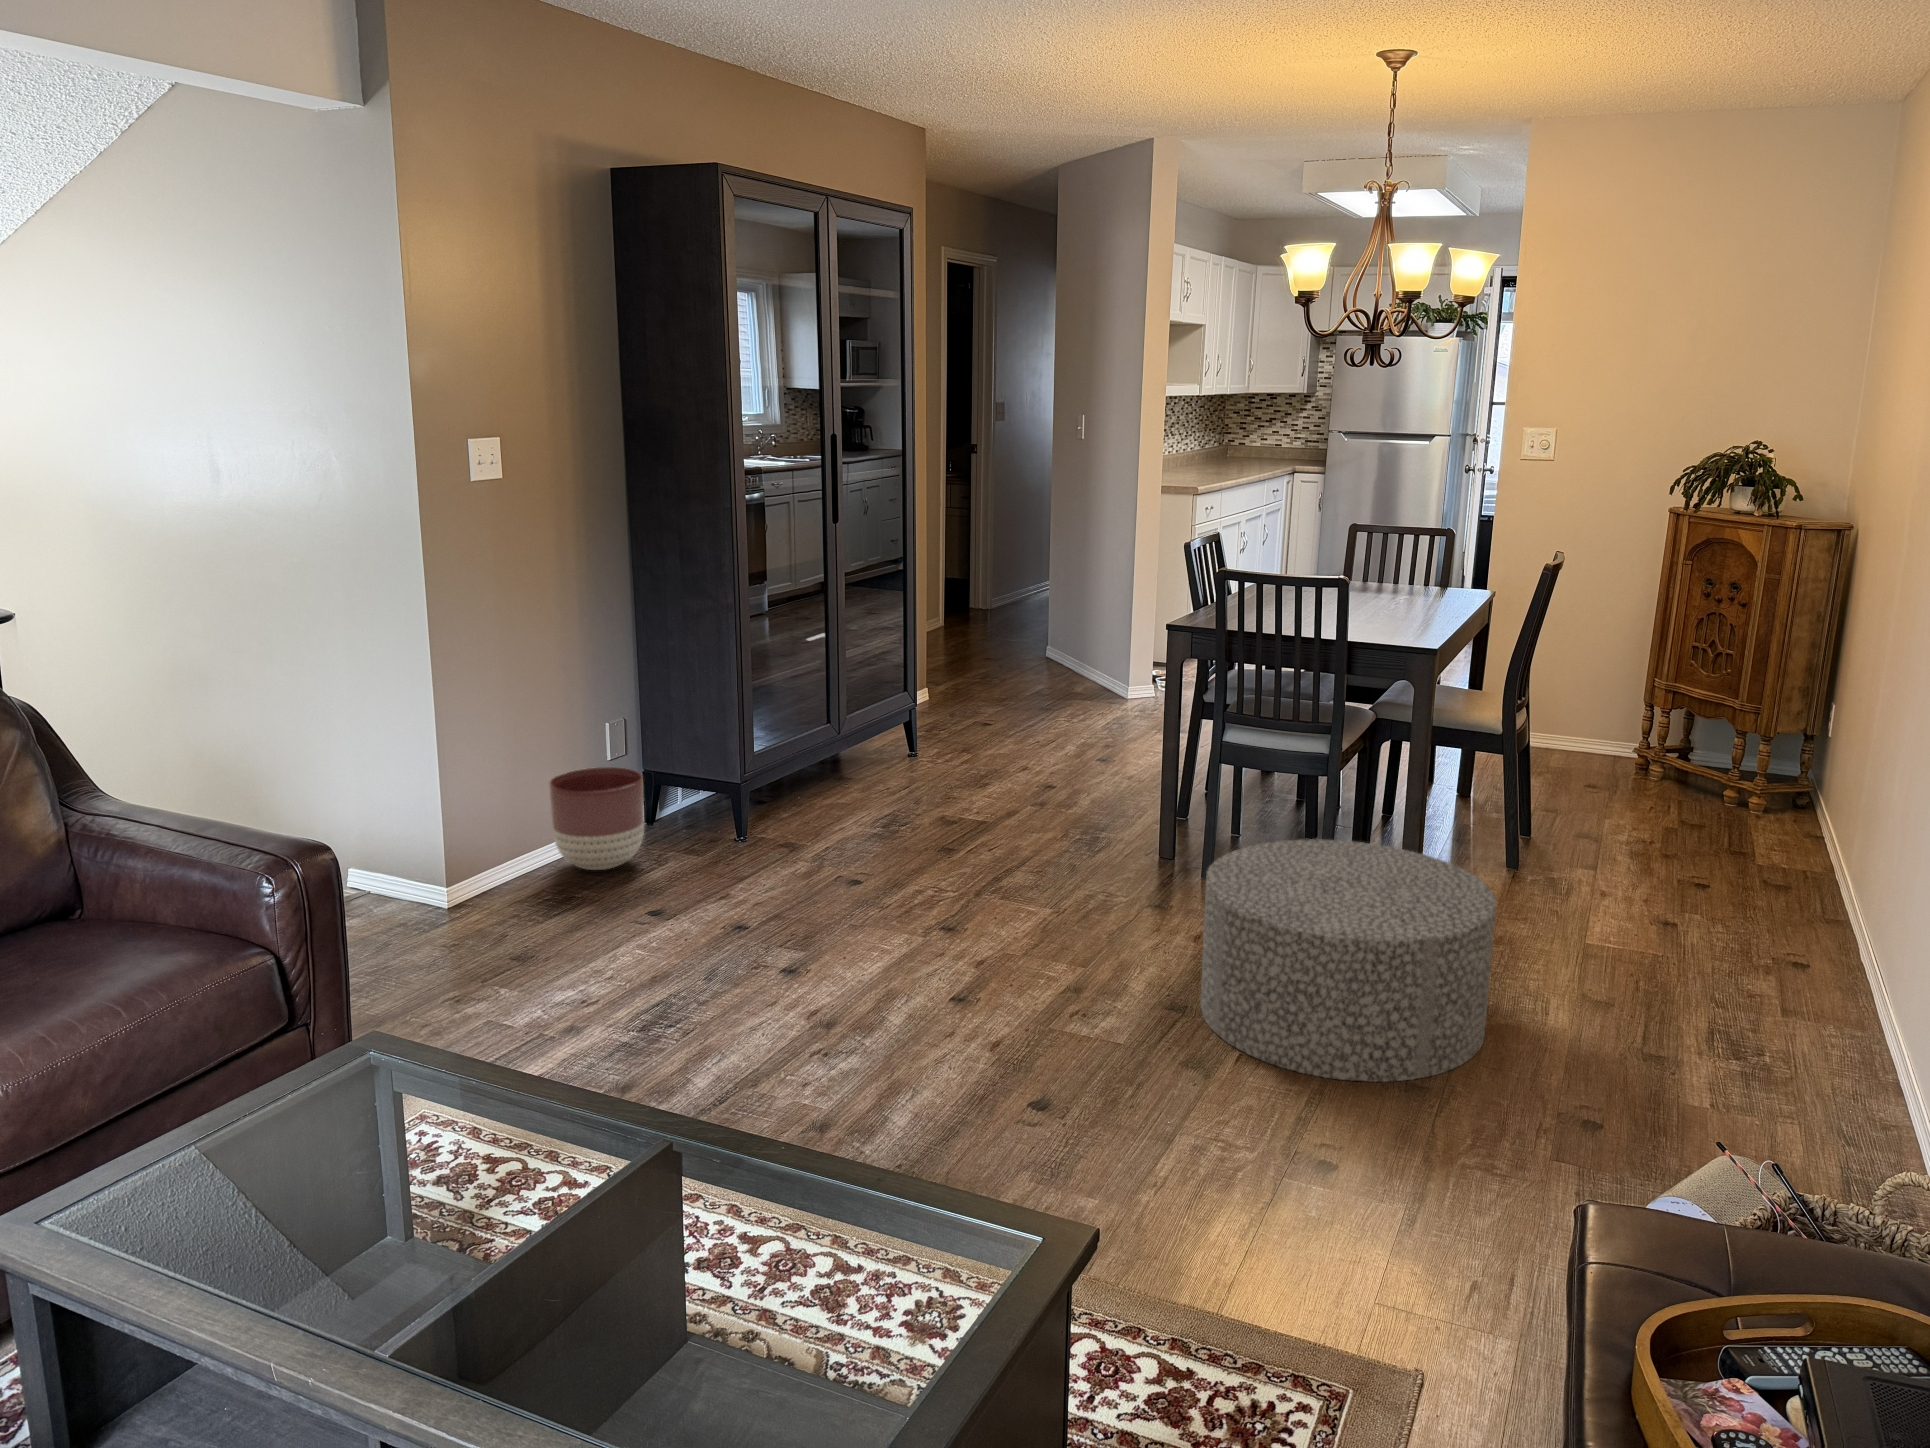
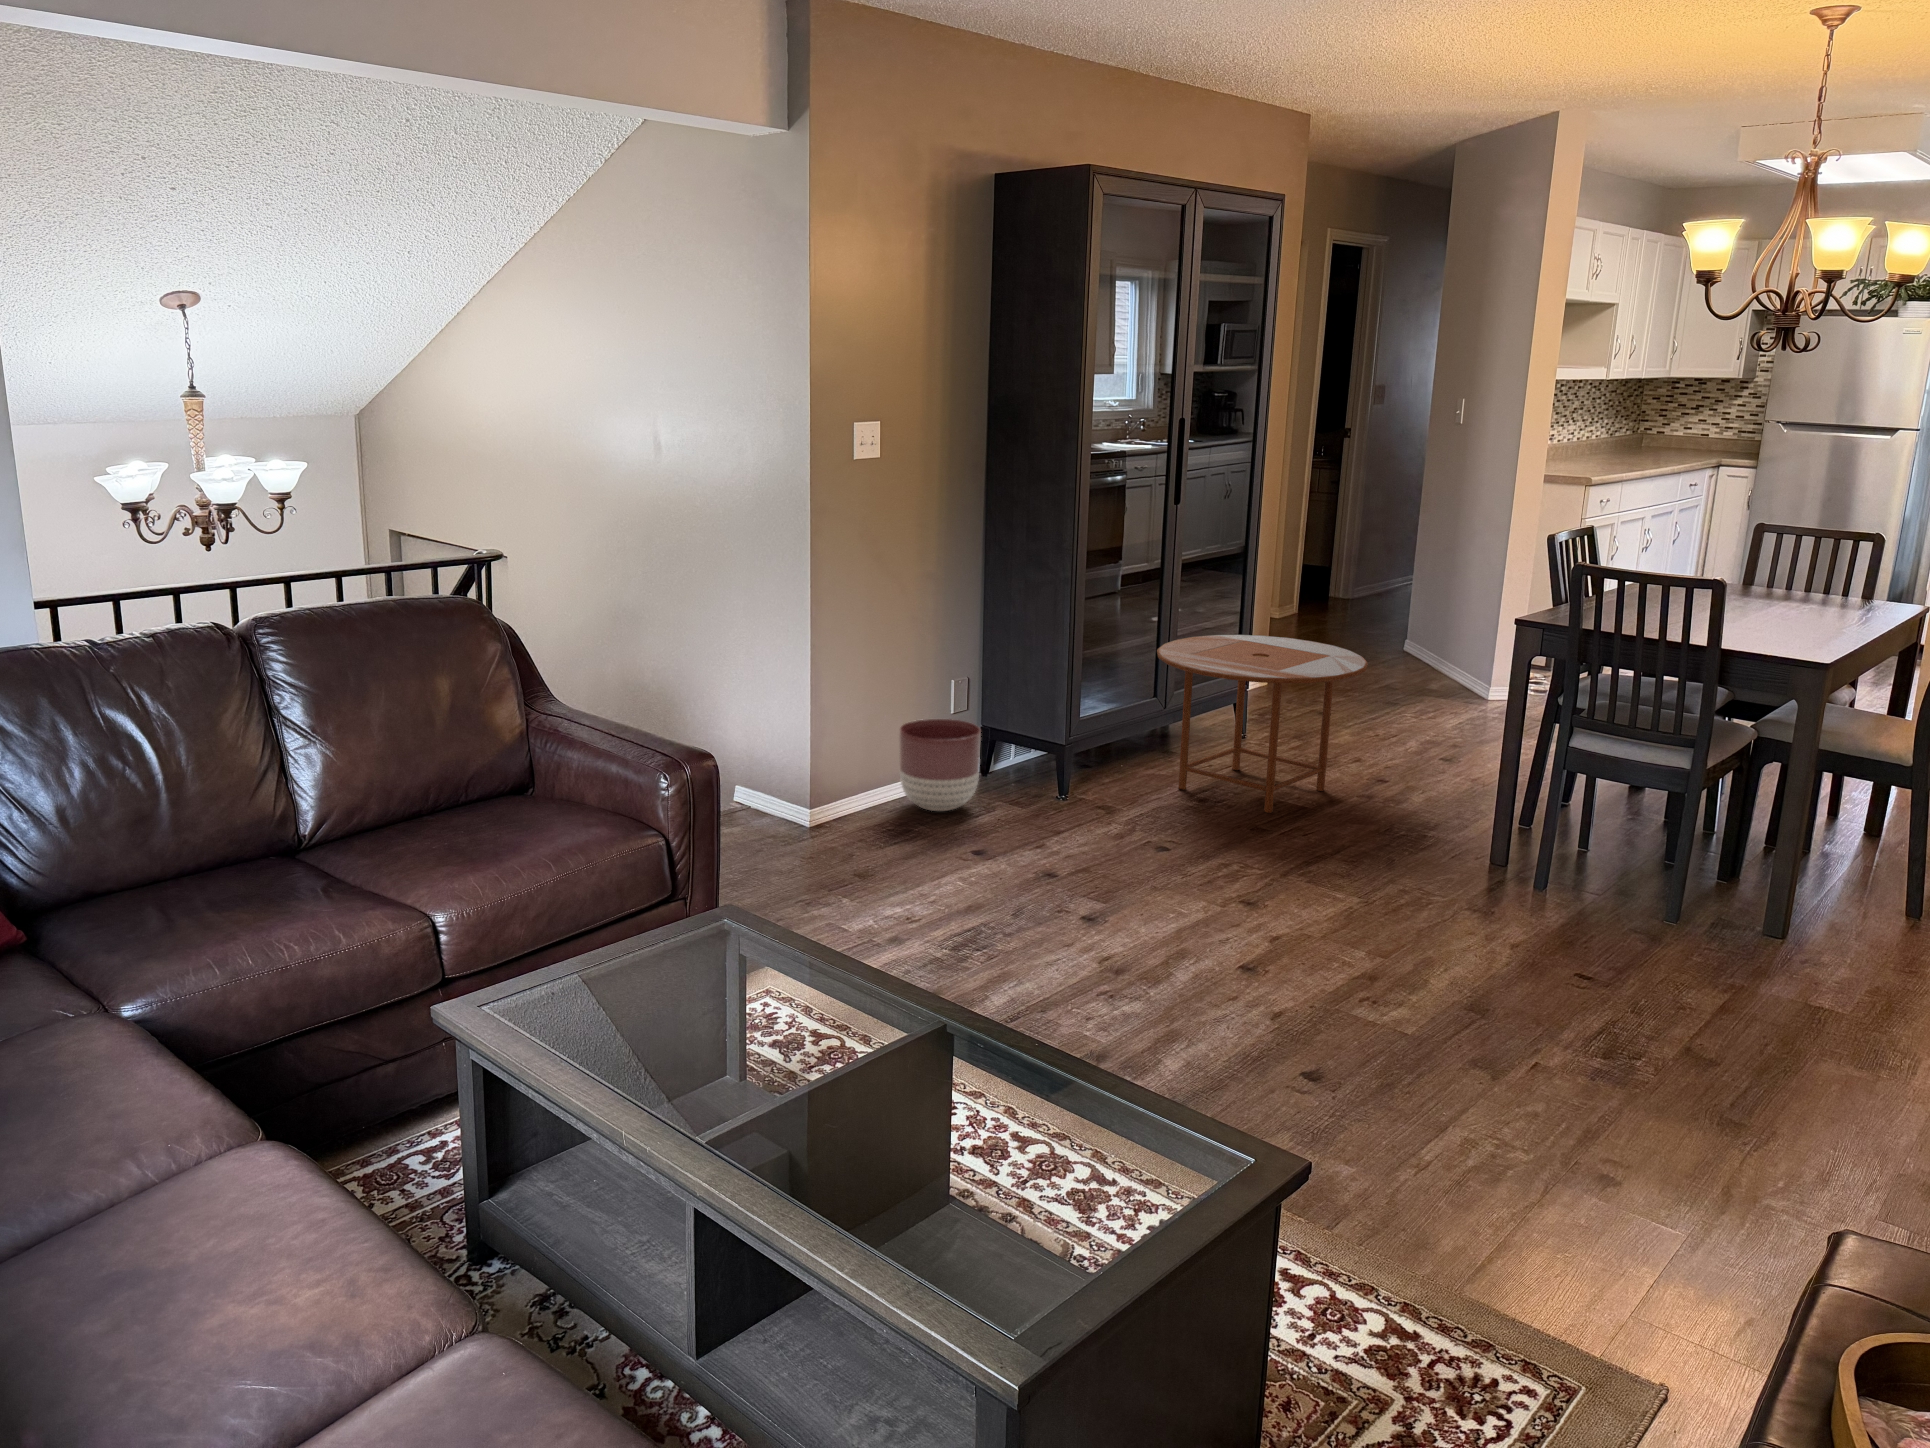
side table: none [824,653,1033,832] -> present [1157,635,1368,813]
ottoman: present [1200,839,1497,1082] -> none [1500,854,1856,1118]

